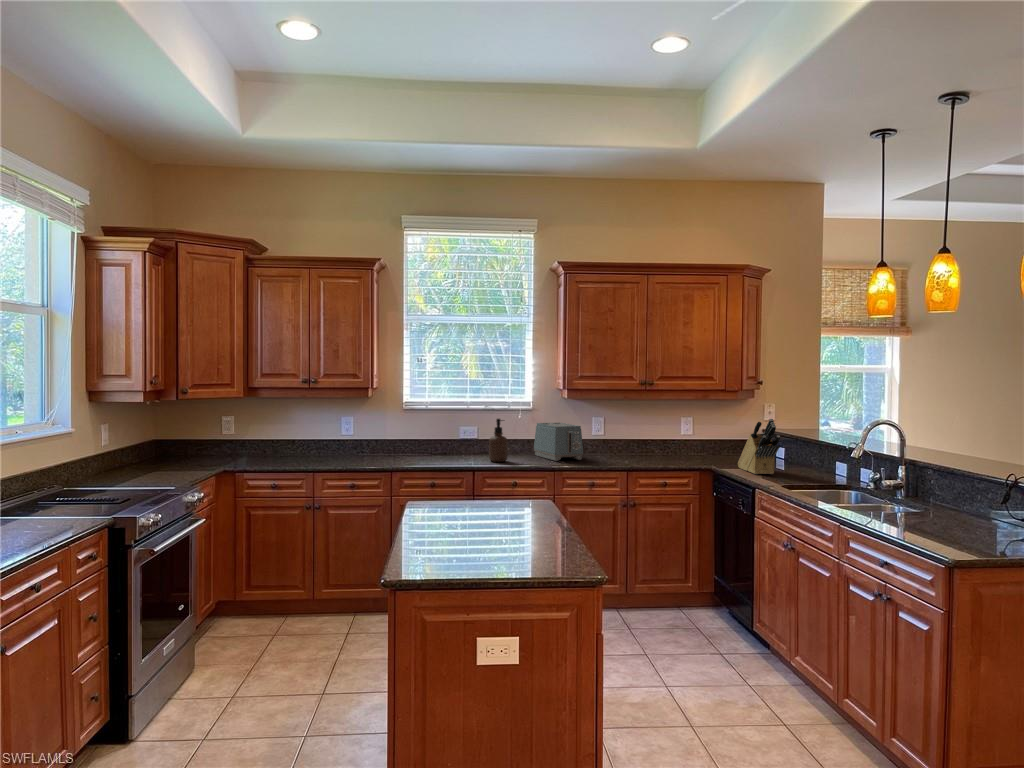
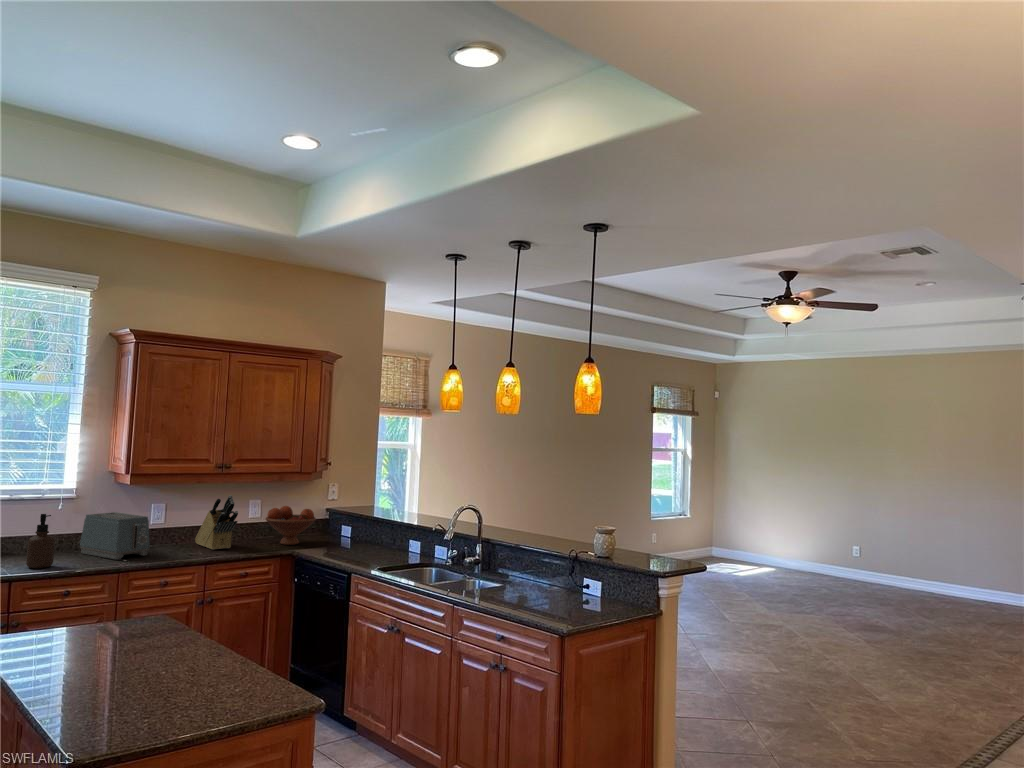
knife block: present [738,419,780,474] -> present [195,495,238,550]
fruit bowl: none [691,424,742,462] -> present [266,506,316,545]

